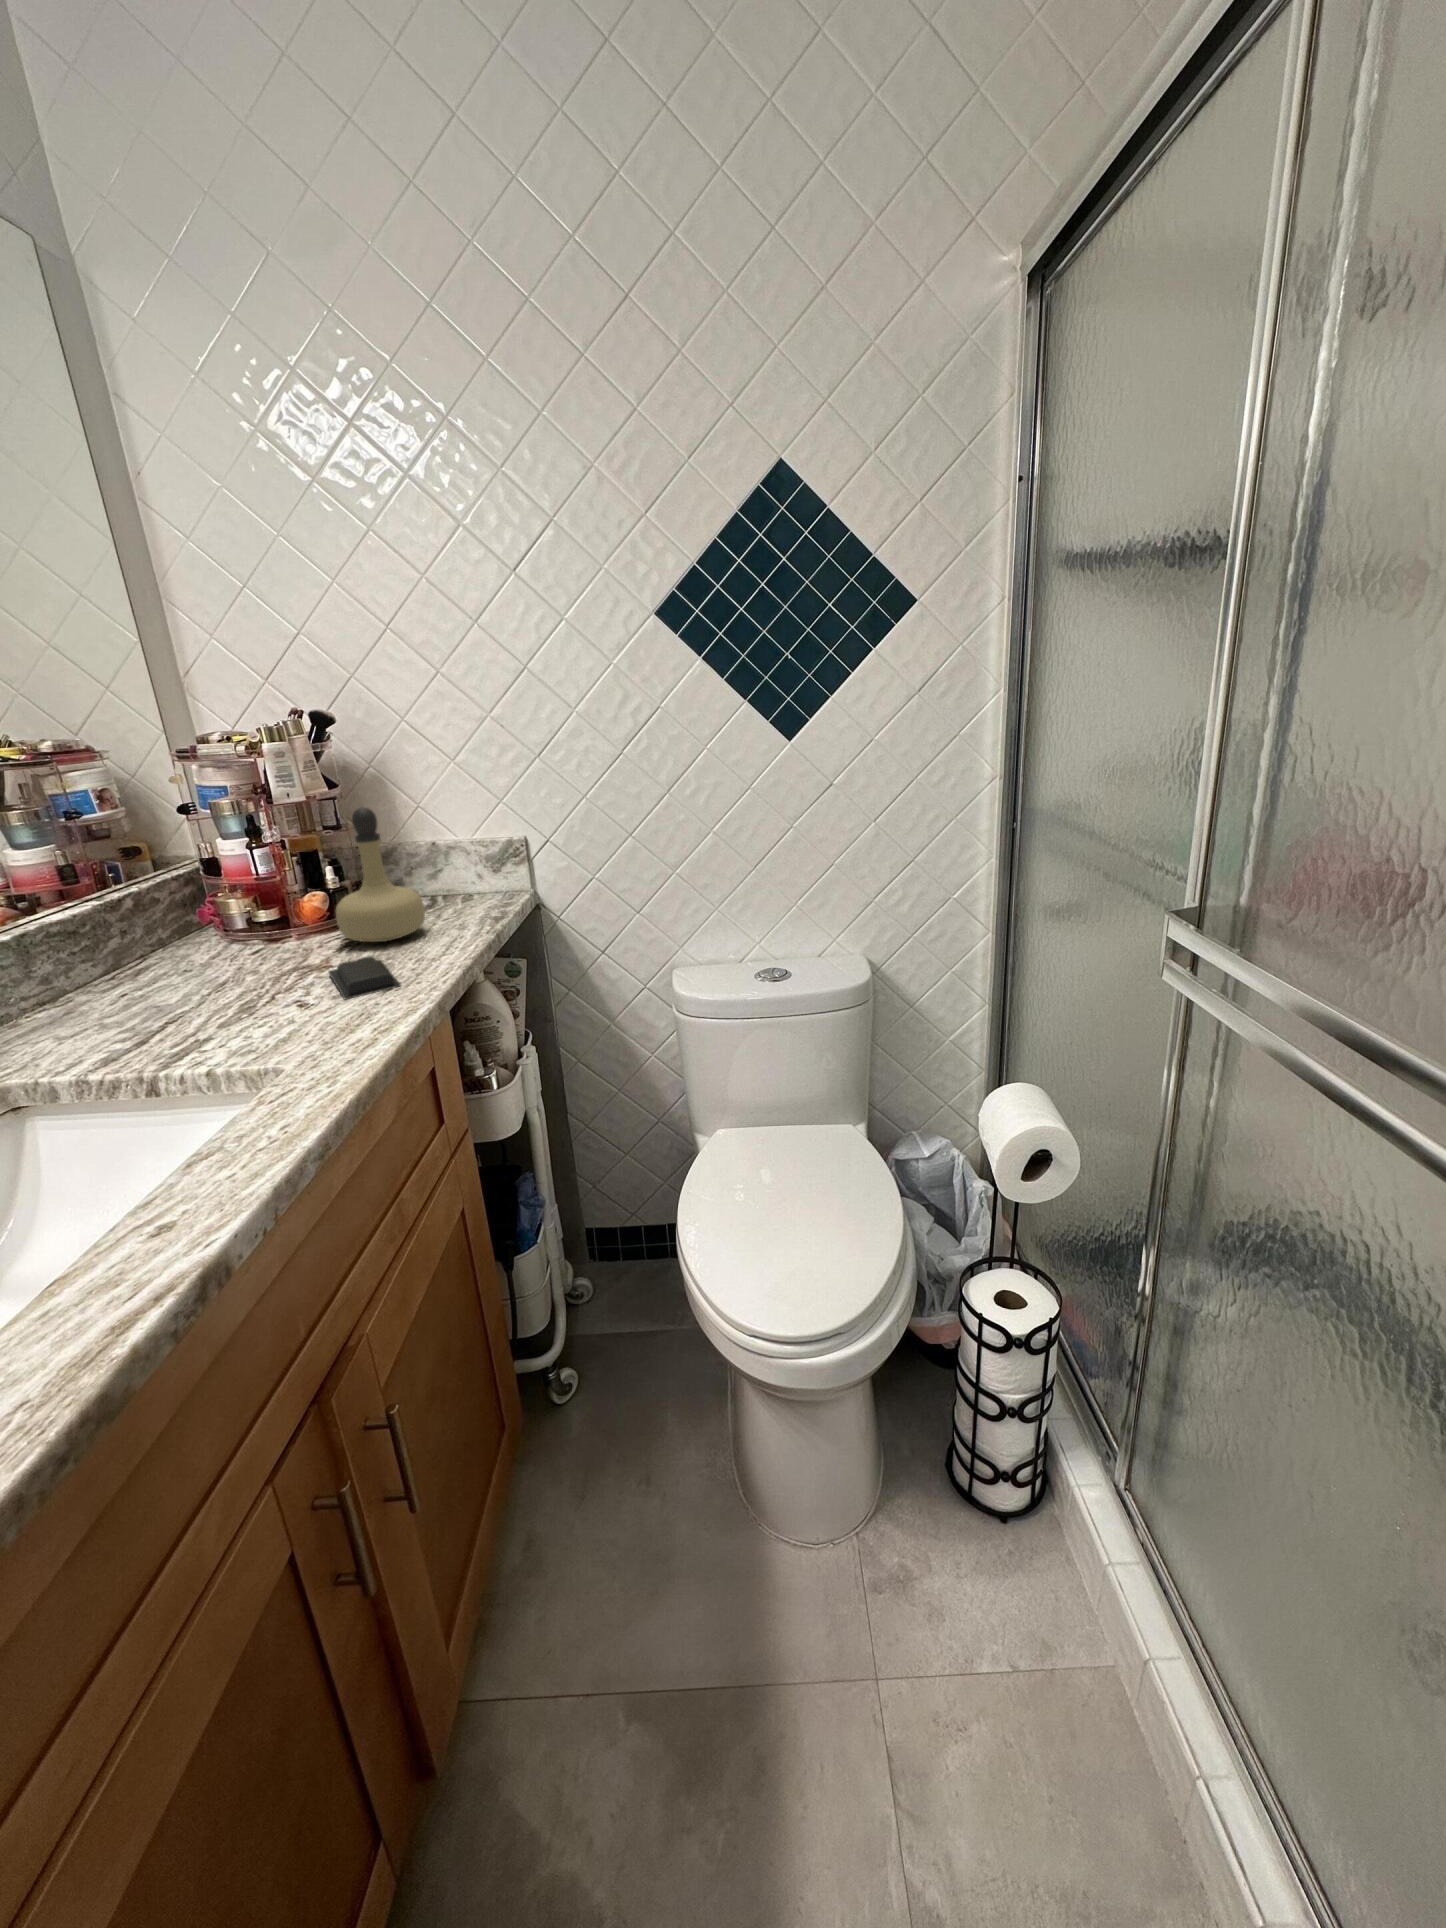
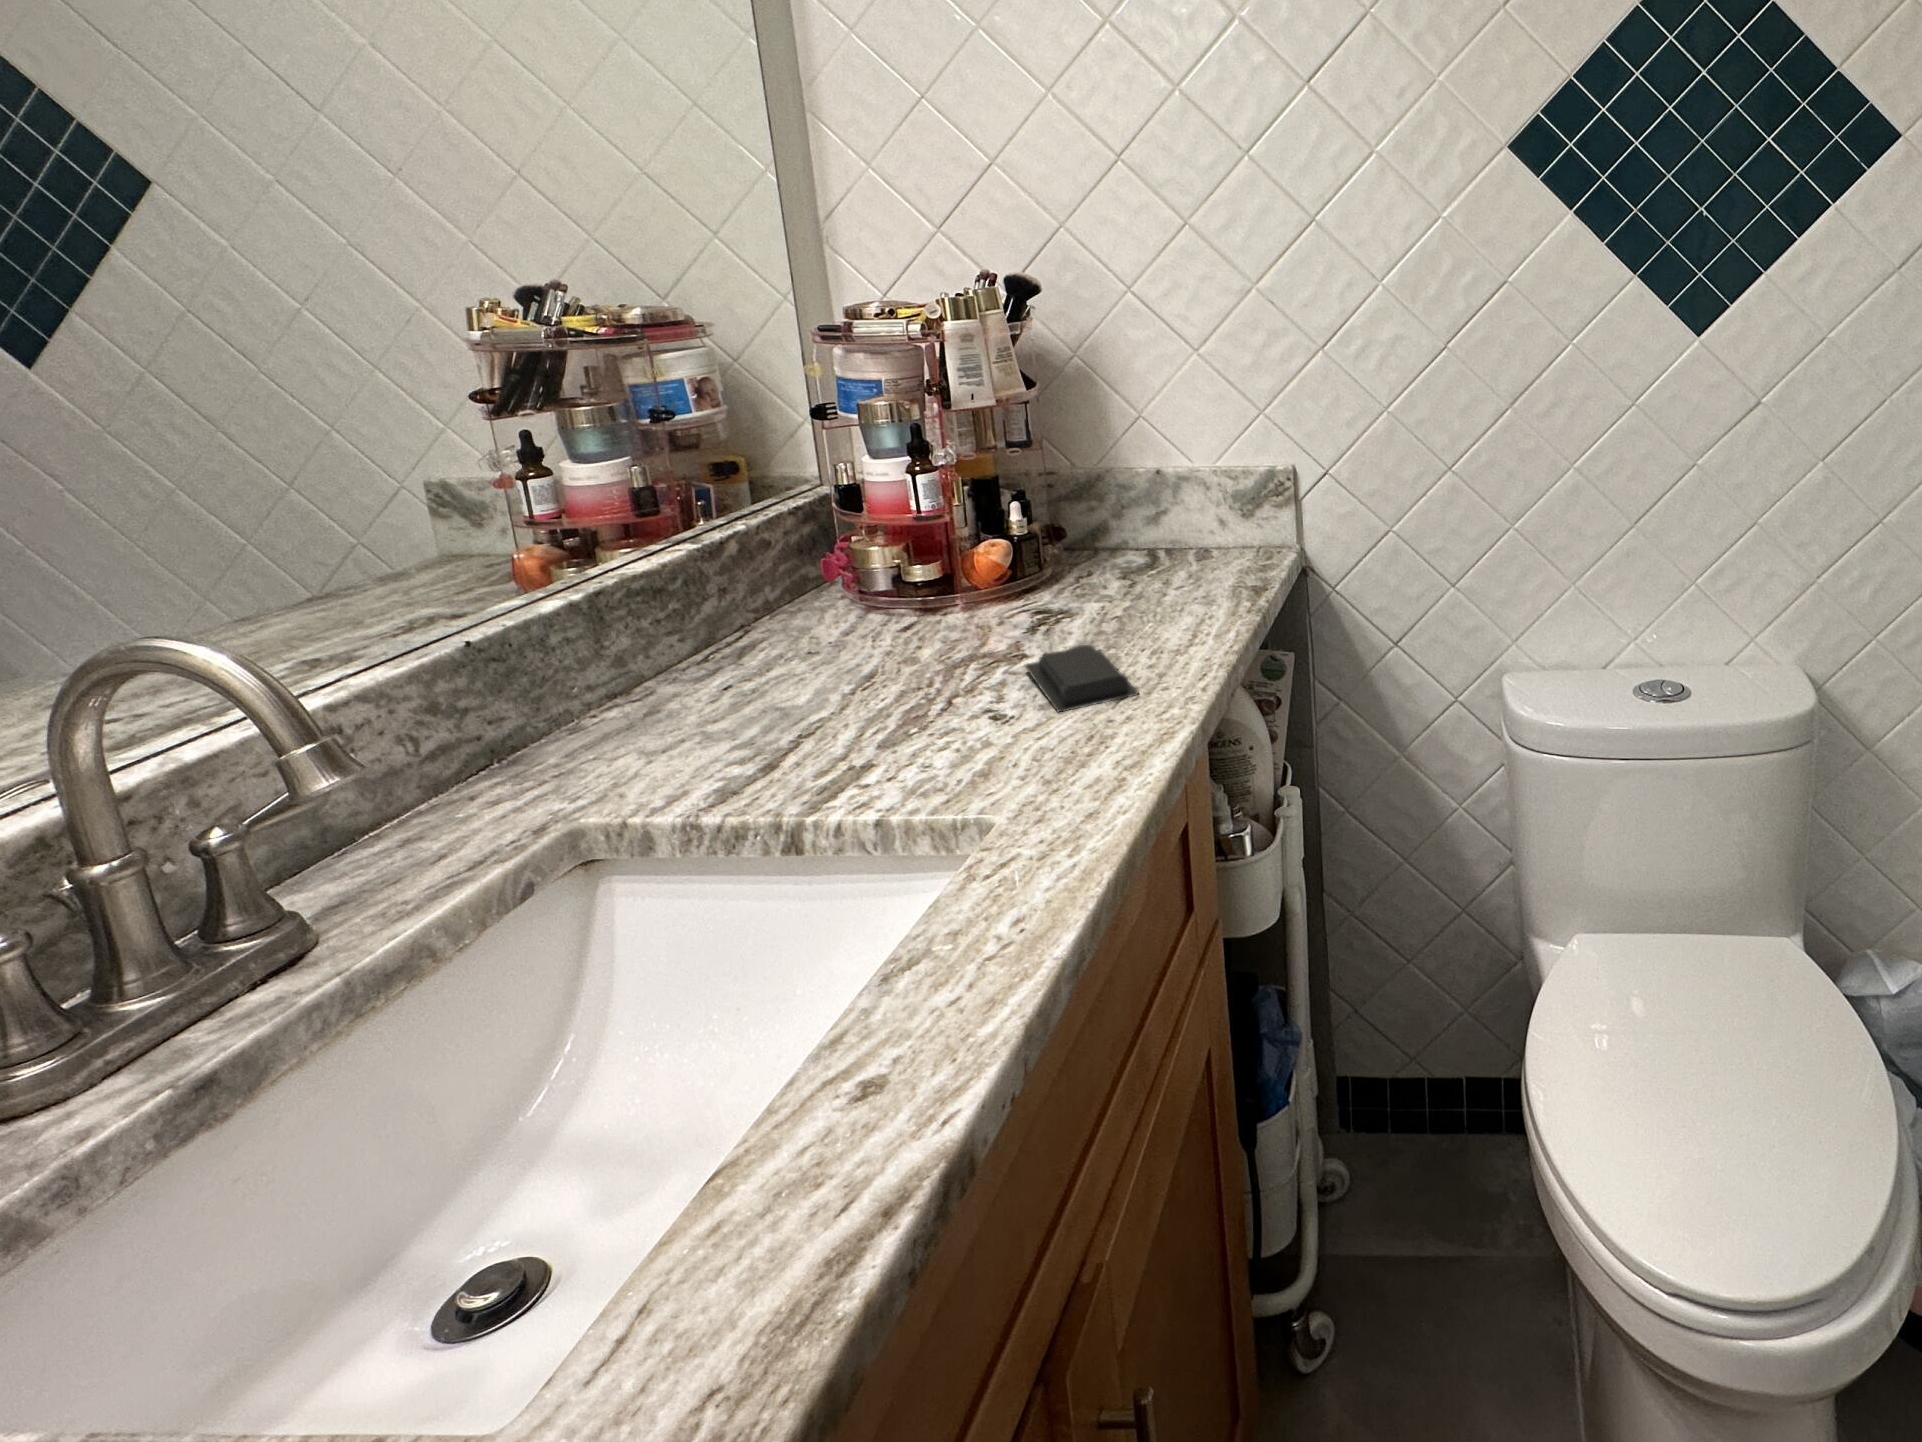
perfume bottle: present [336,807,425,942] -> none [1029,418,1157,620]

